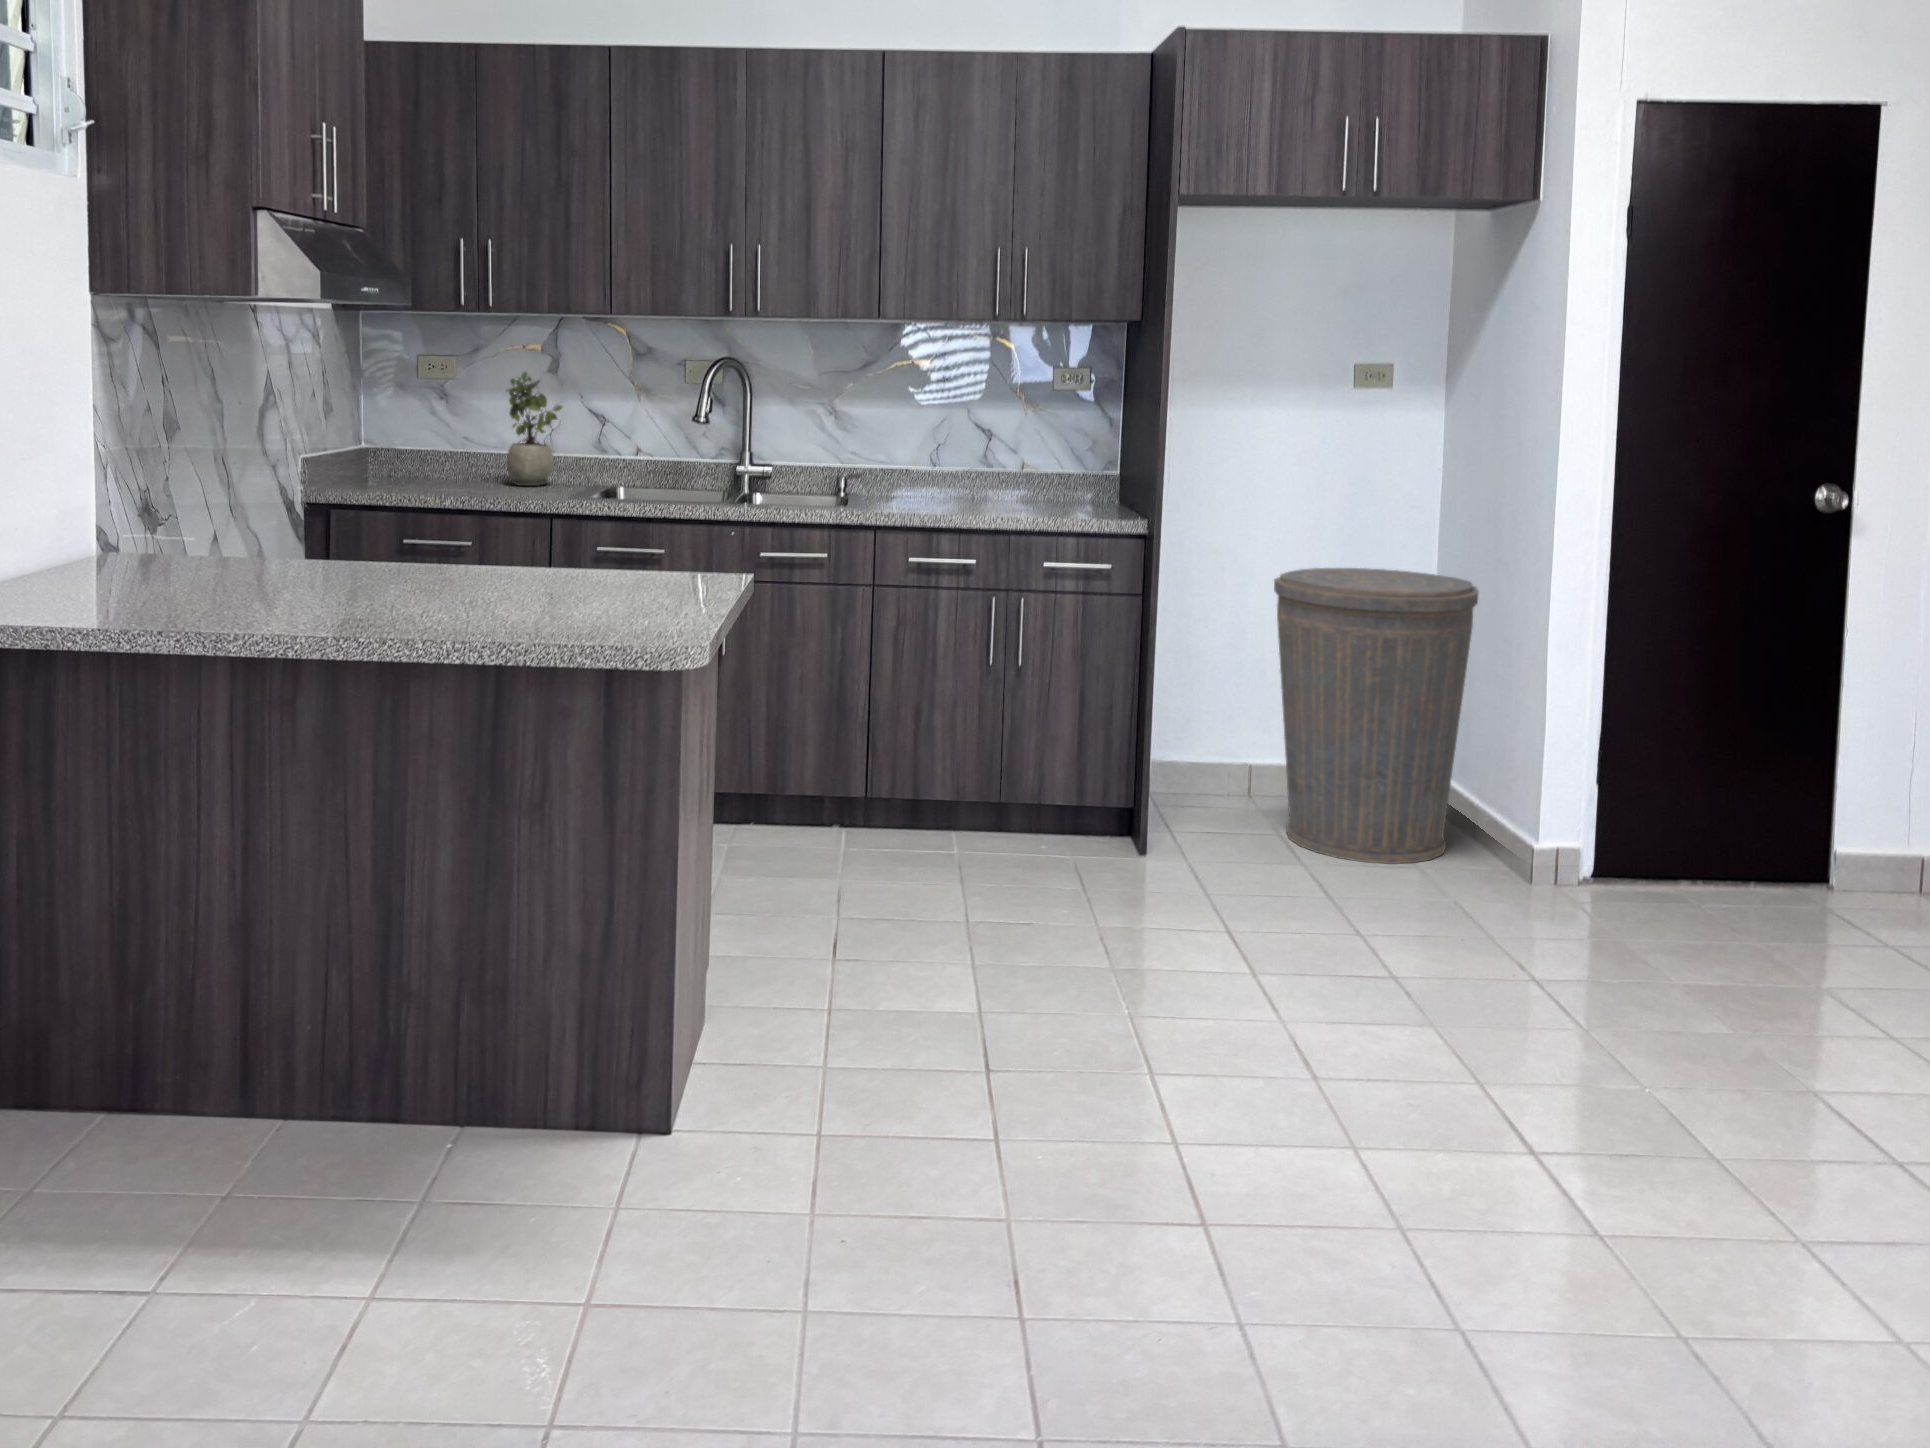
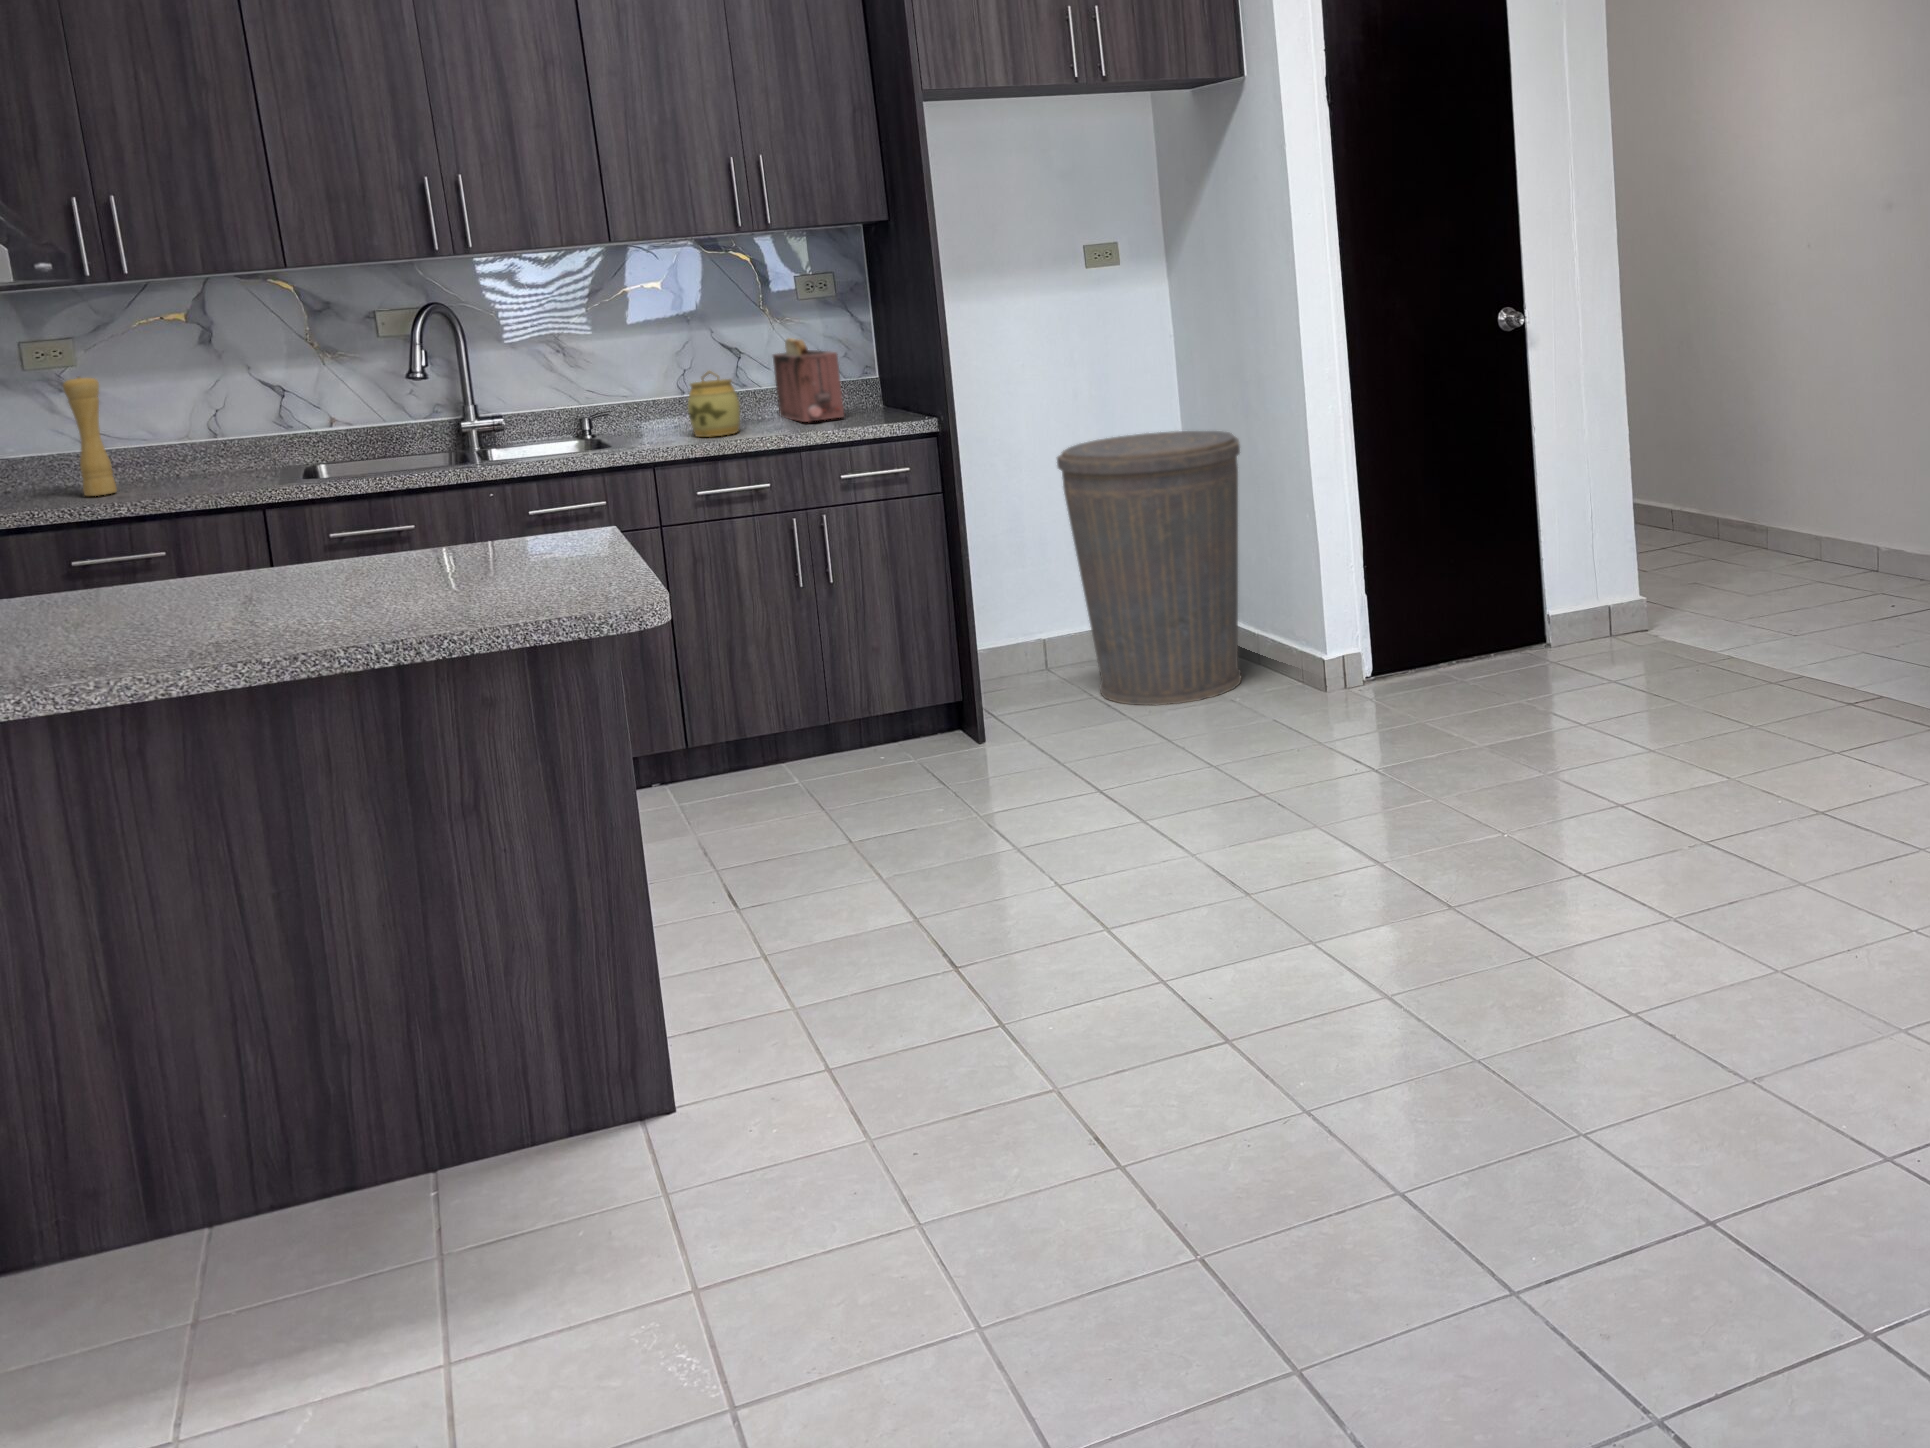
potted plant: present [506,372,563,486] -> none [141,348,230,484]
pepper mill: none [448,387,473,485] -> present [63,376,117,496]
toaster: none [1015,425,1072,507] -> present [773,338,844,422]
jar: none [925,446,972,508] -> present [688,371,740,437]

